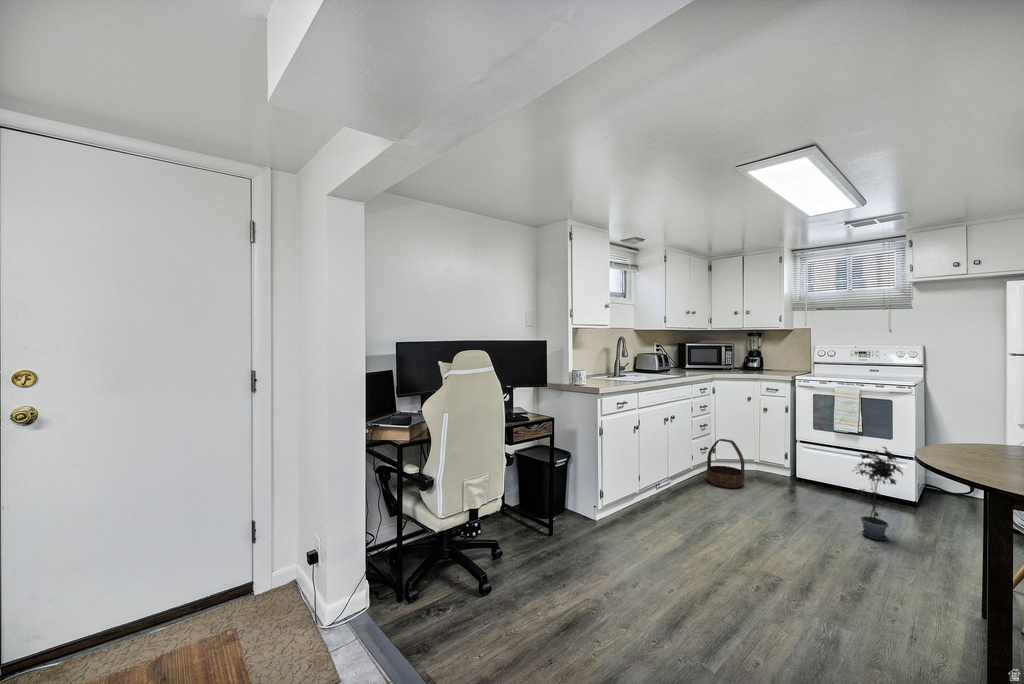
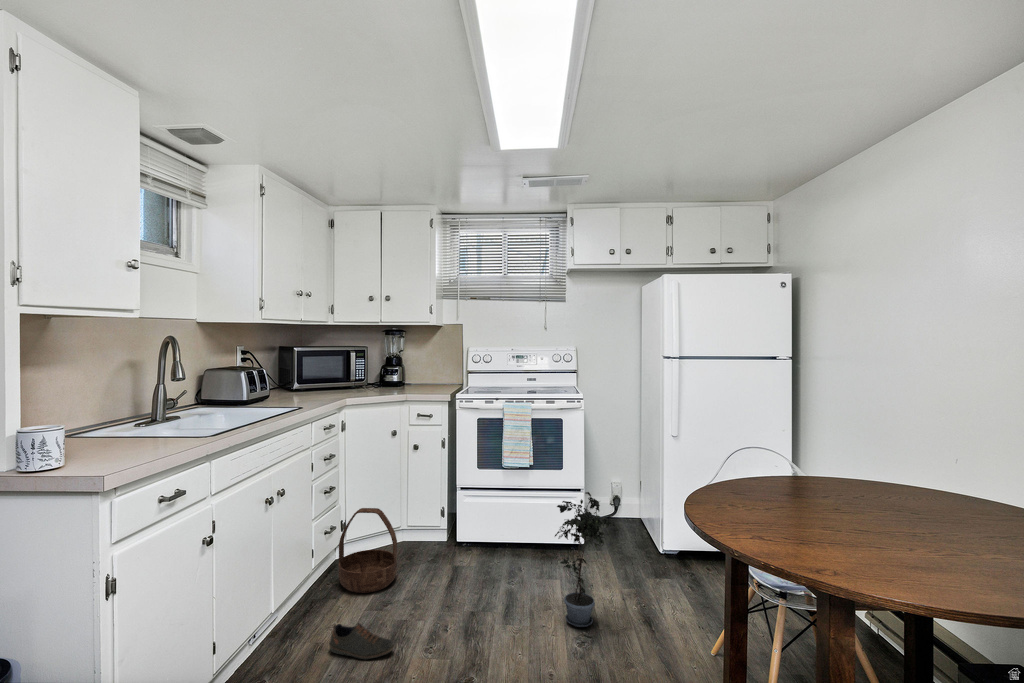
shoe: none [695,489,731,511] -> present [329,623,394,659]

